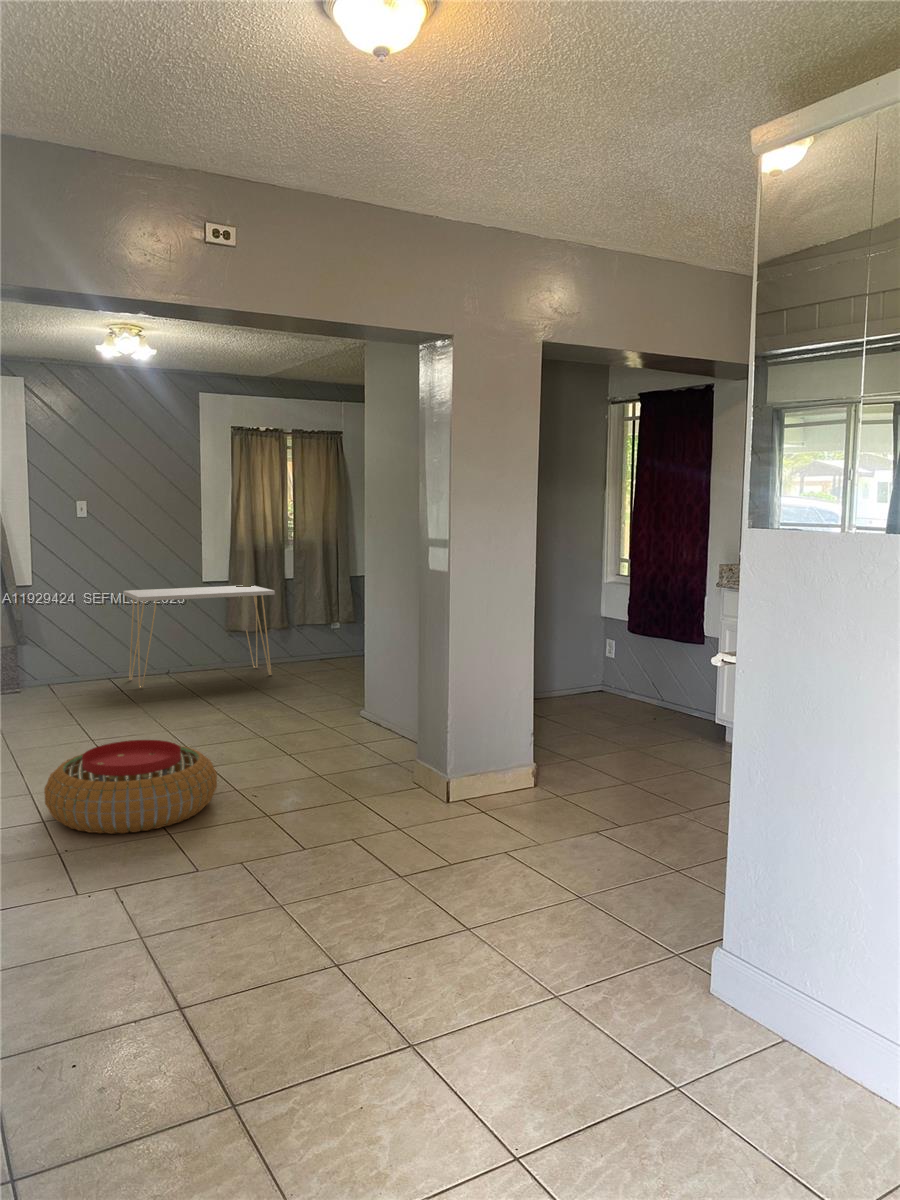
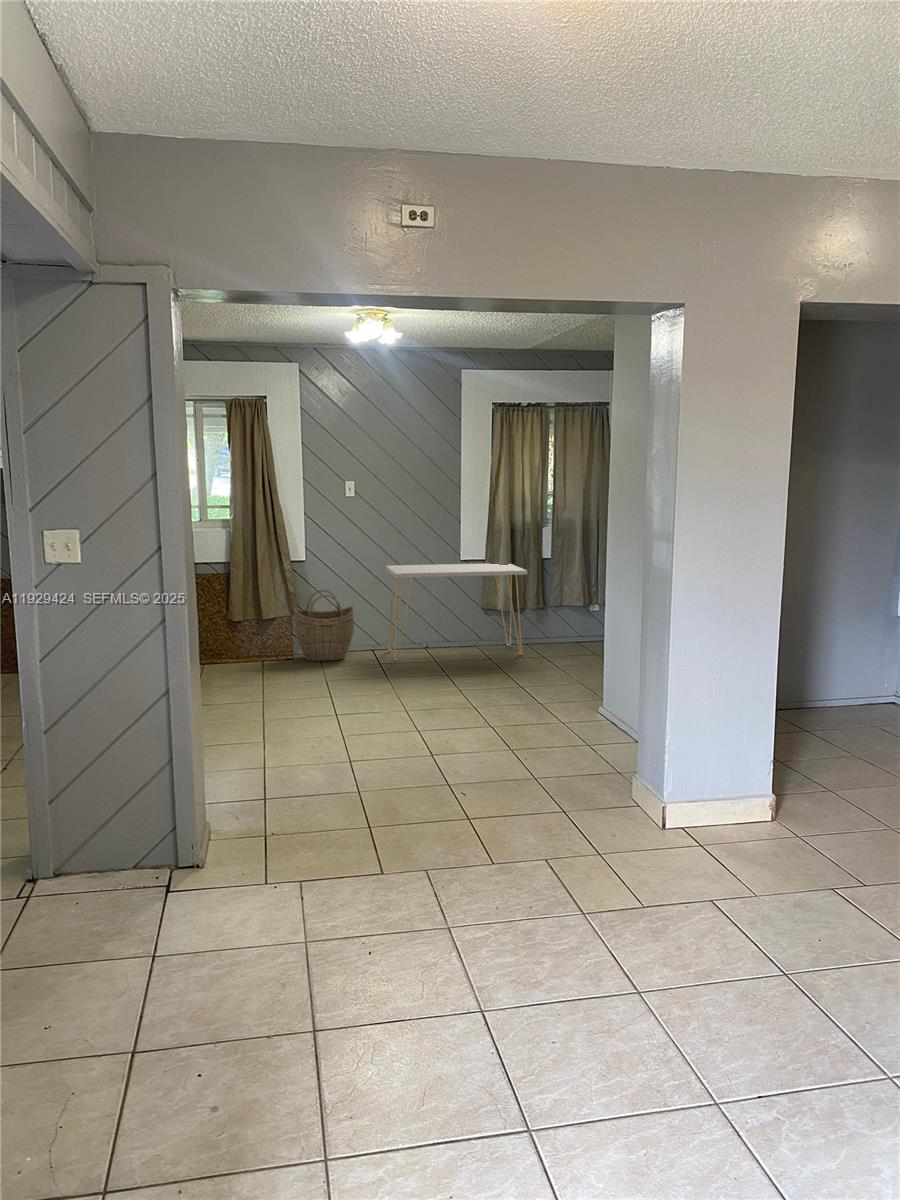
woven basket: none [22,618,92,695] -> present [294,590,354,661]
pouf: present [44,740,217,834] -> none [266,724,426,818]

